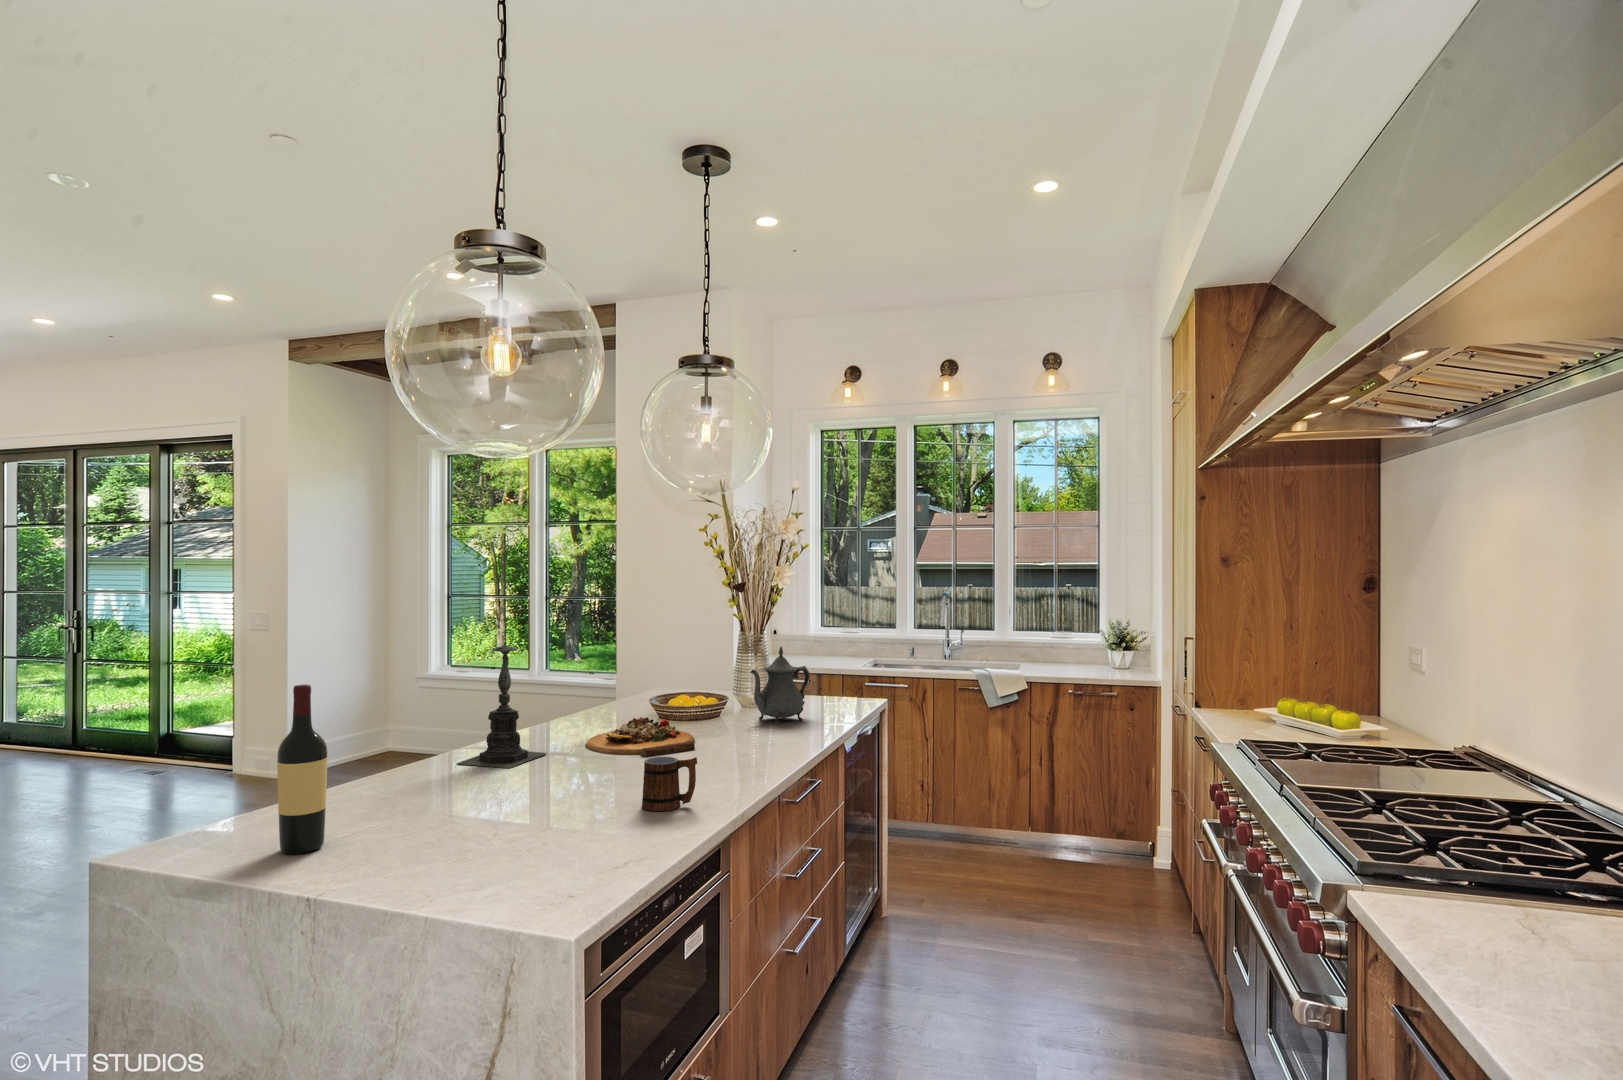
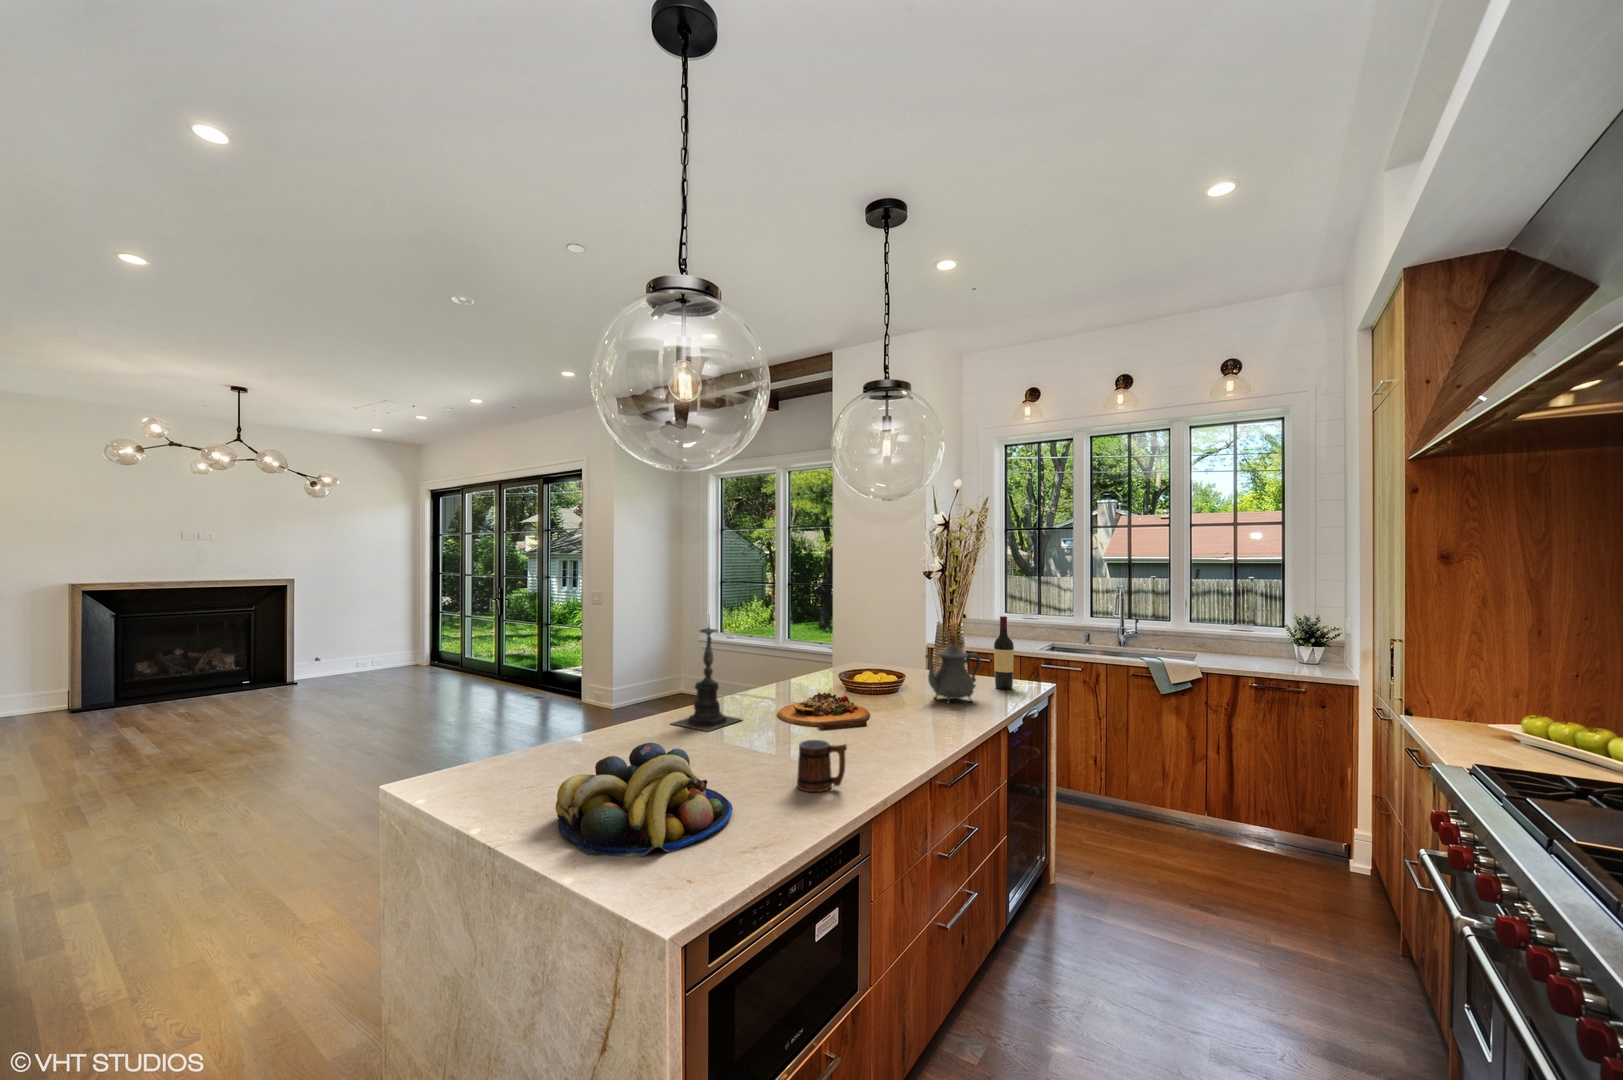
wine bottle: present [277,685,327,854] -> present [994,616,1014,689]
fruit bowl: none [379,770,584,887] -> present [555,743,732,857]

